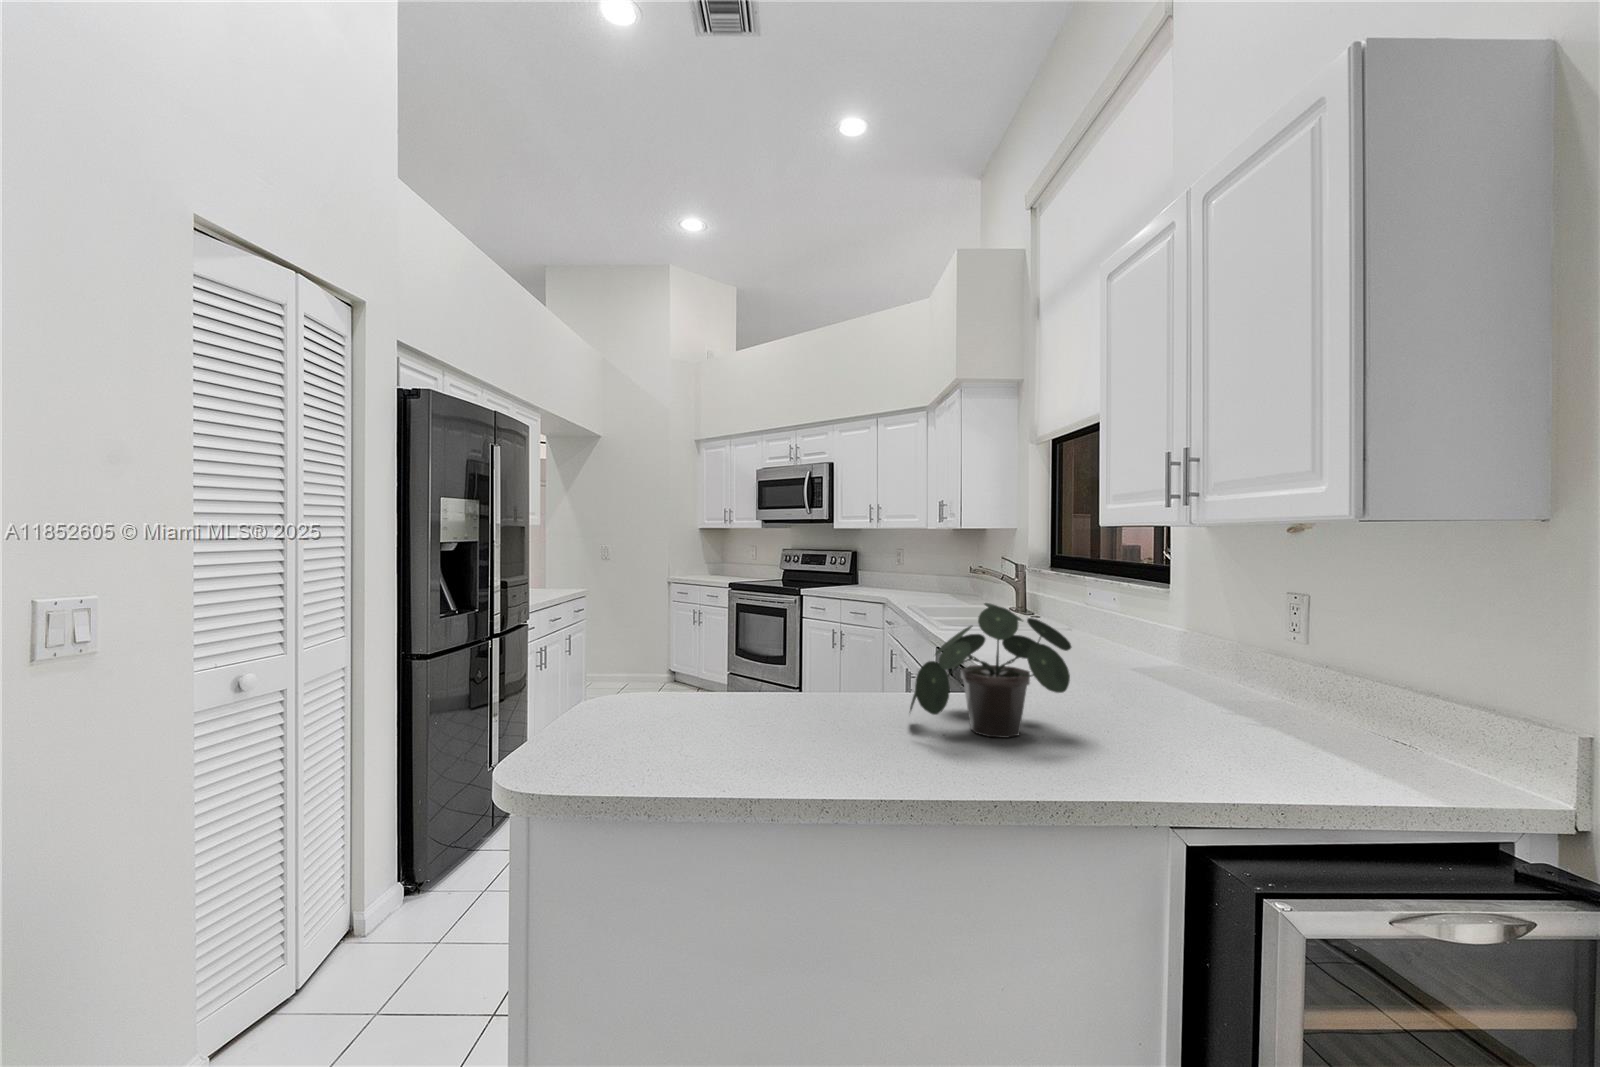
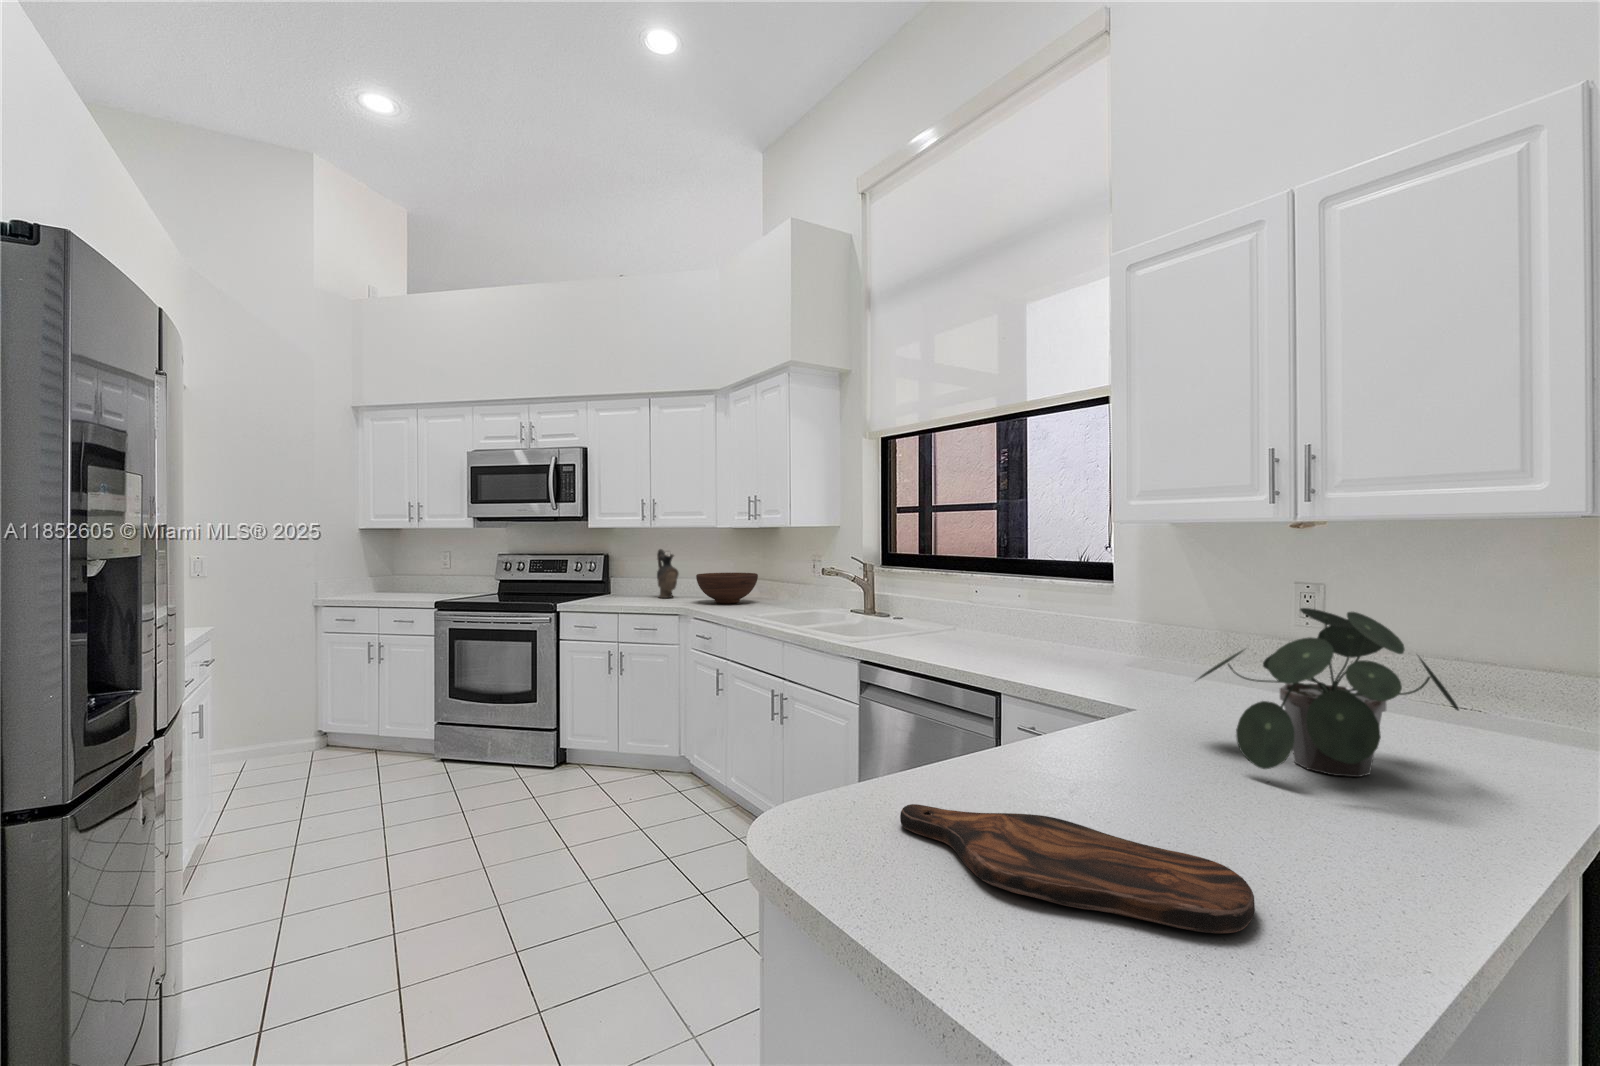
ceramic pitcher: none [885,547,903,589] -> present [657,549,679,598]
fruit bowl: none [902,569,958,596] -> present [696,573,758,604]
cutting board: none [615,692,715,749] -> present [900,804,1255,933]

